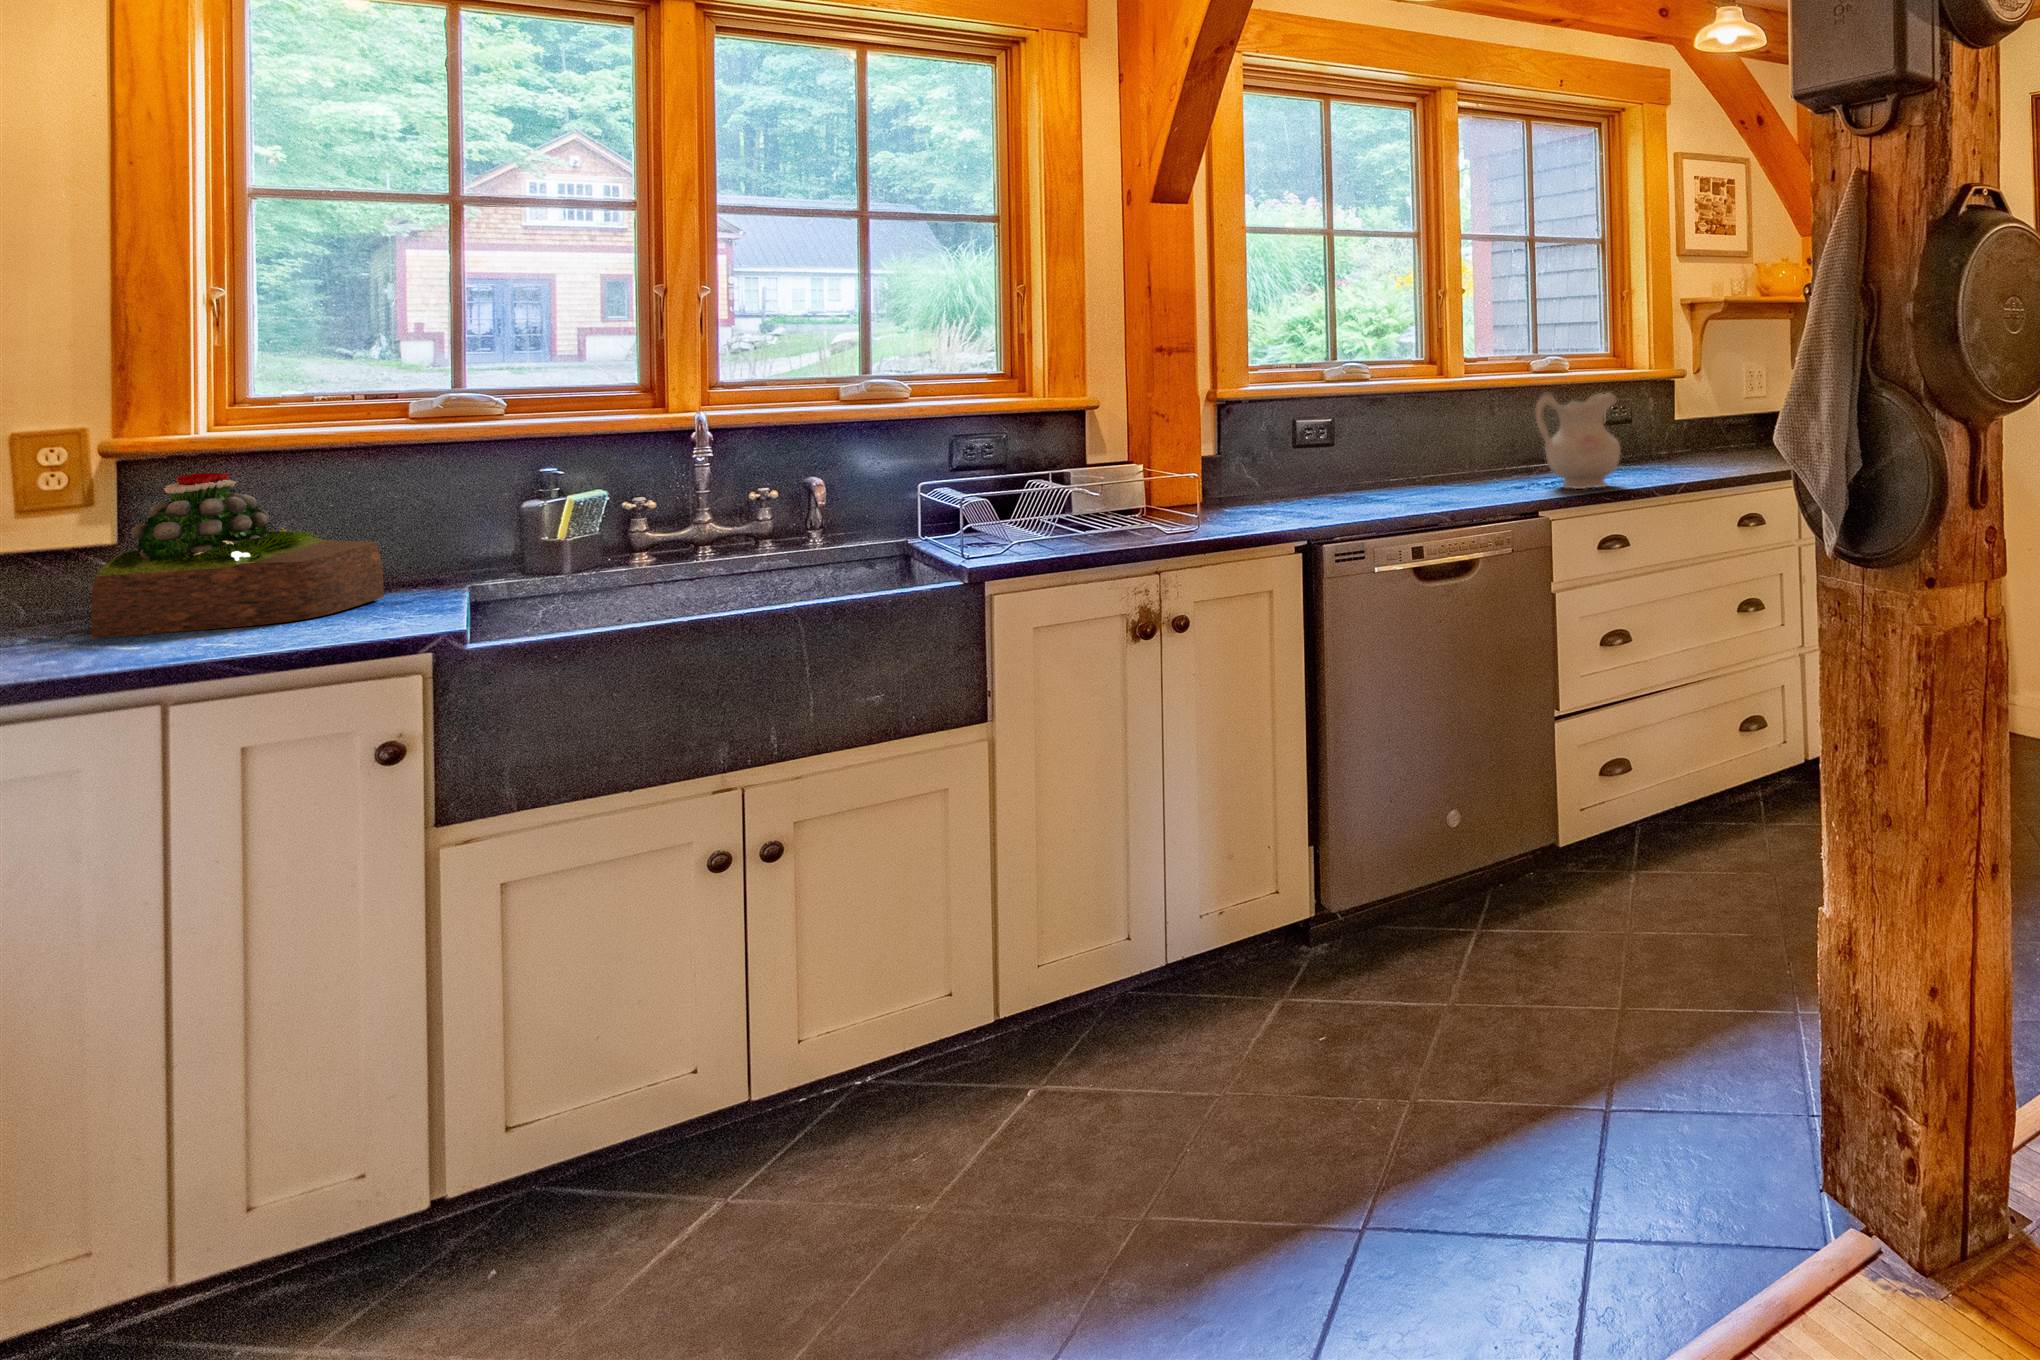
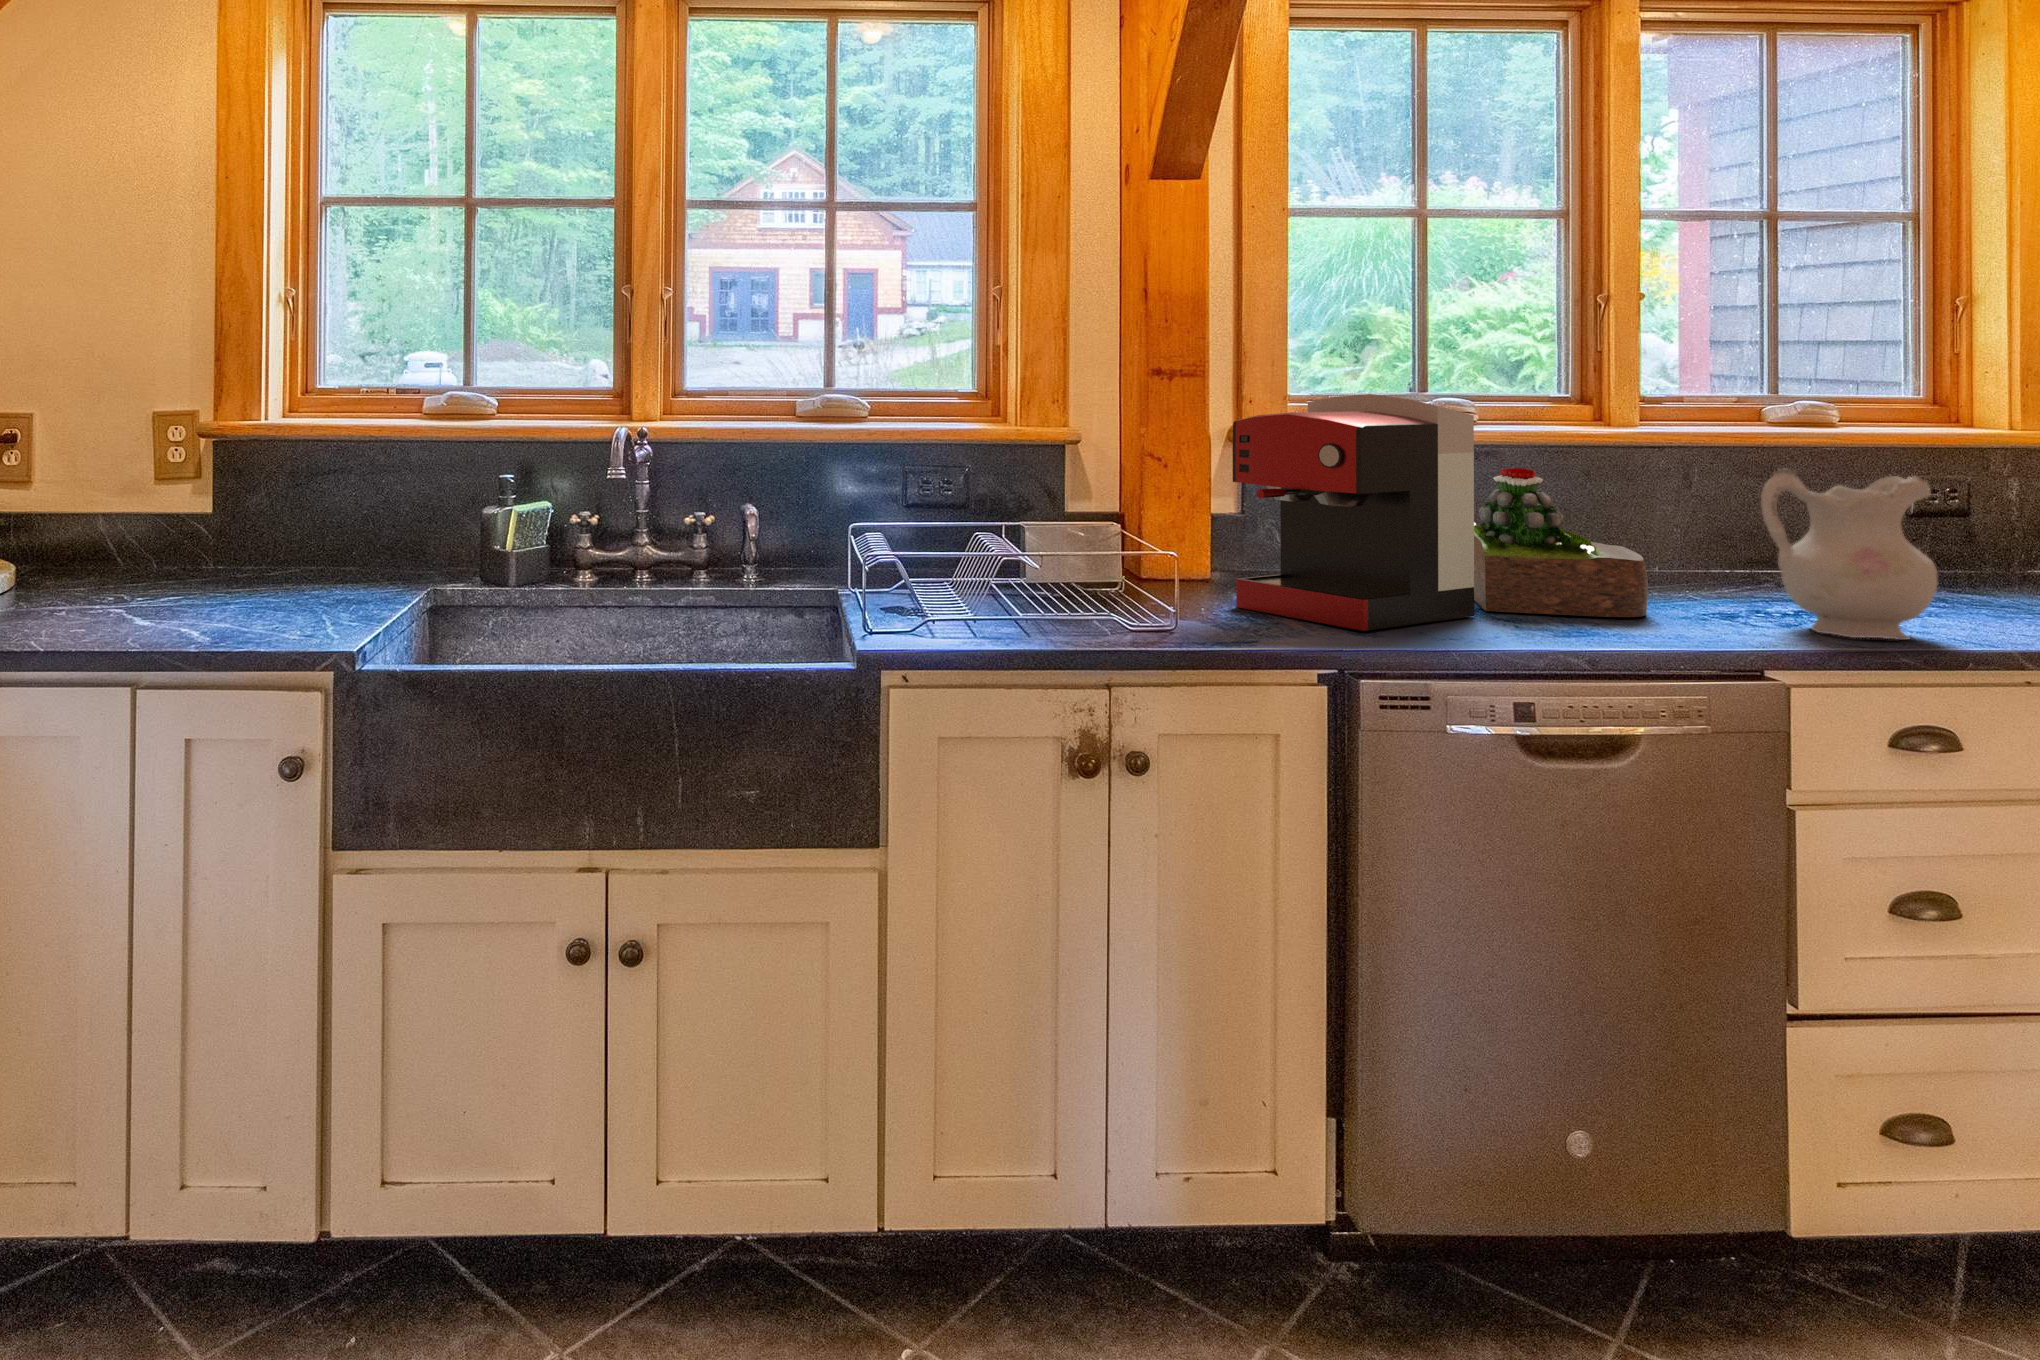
coffee maker: none [1220,357,1381,517] -> present [1233,394,1474,631]
succulent plant: present [91,473,384,638] -> present [1474,468,1648,617]

